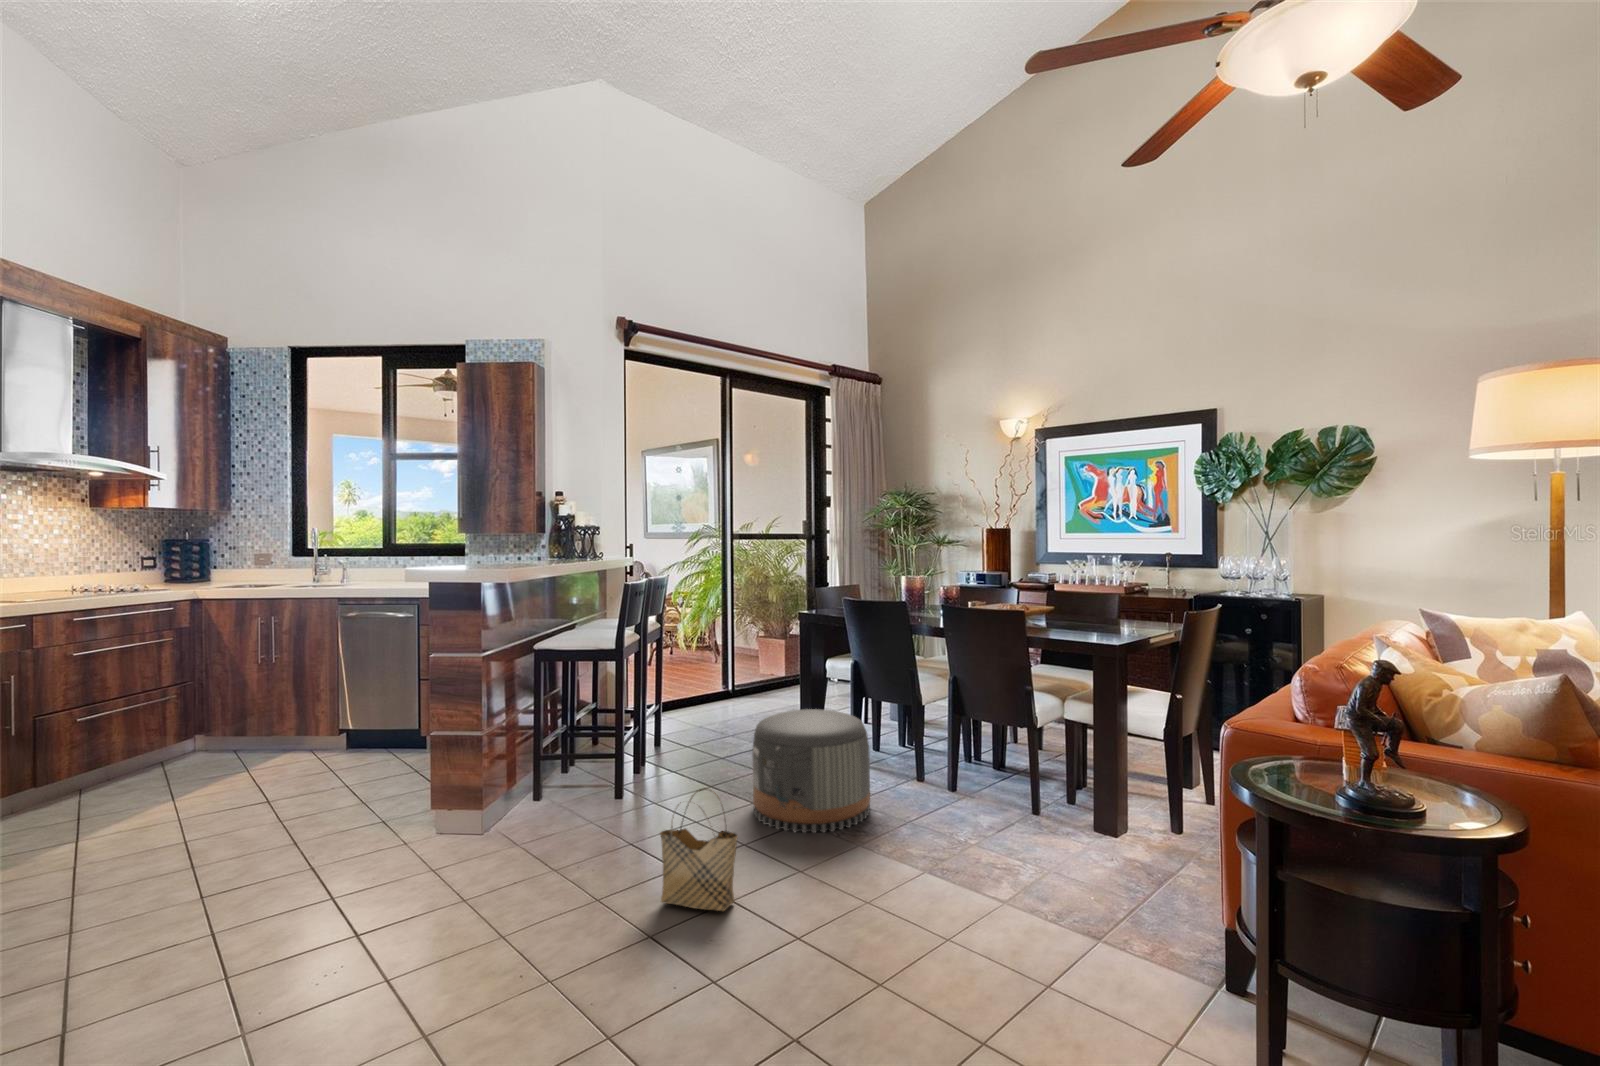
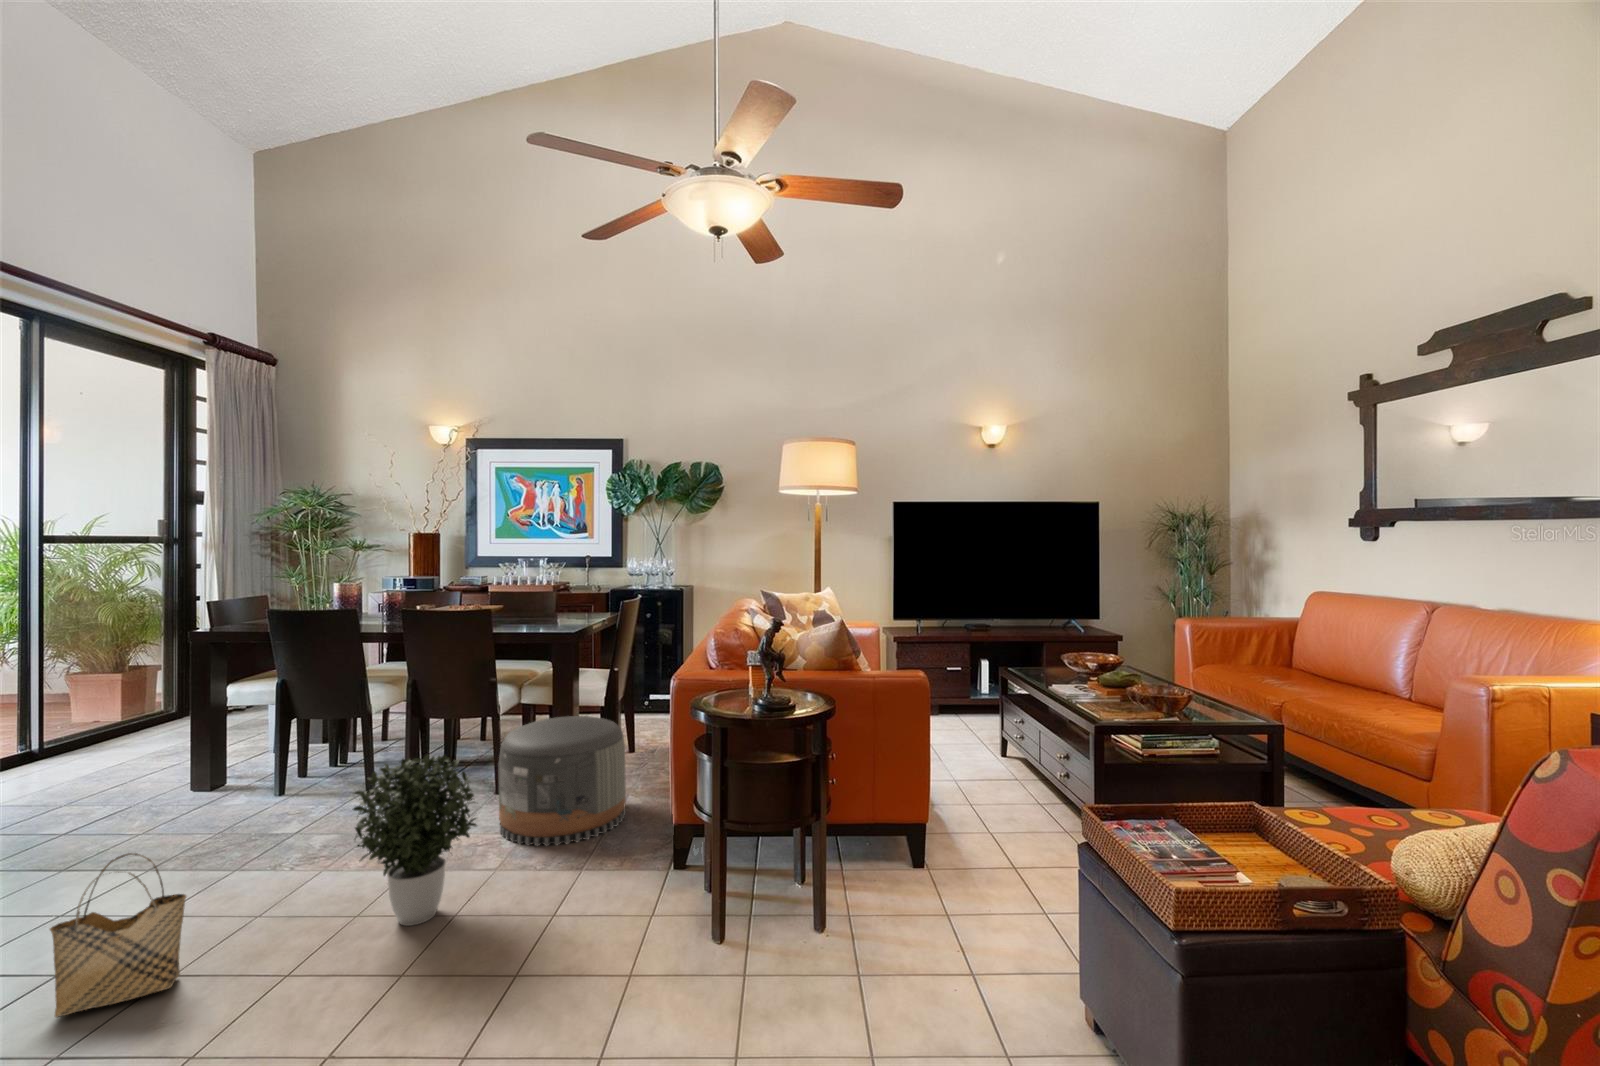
pouf: present [752,709,870,833] -> present [498,716,626,846]
potted plant: none [856,756,971,936] -> present [353,755,476,926]

